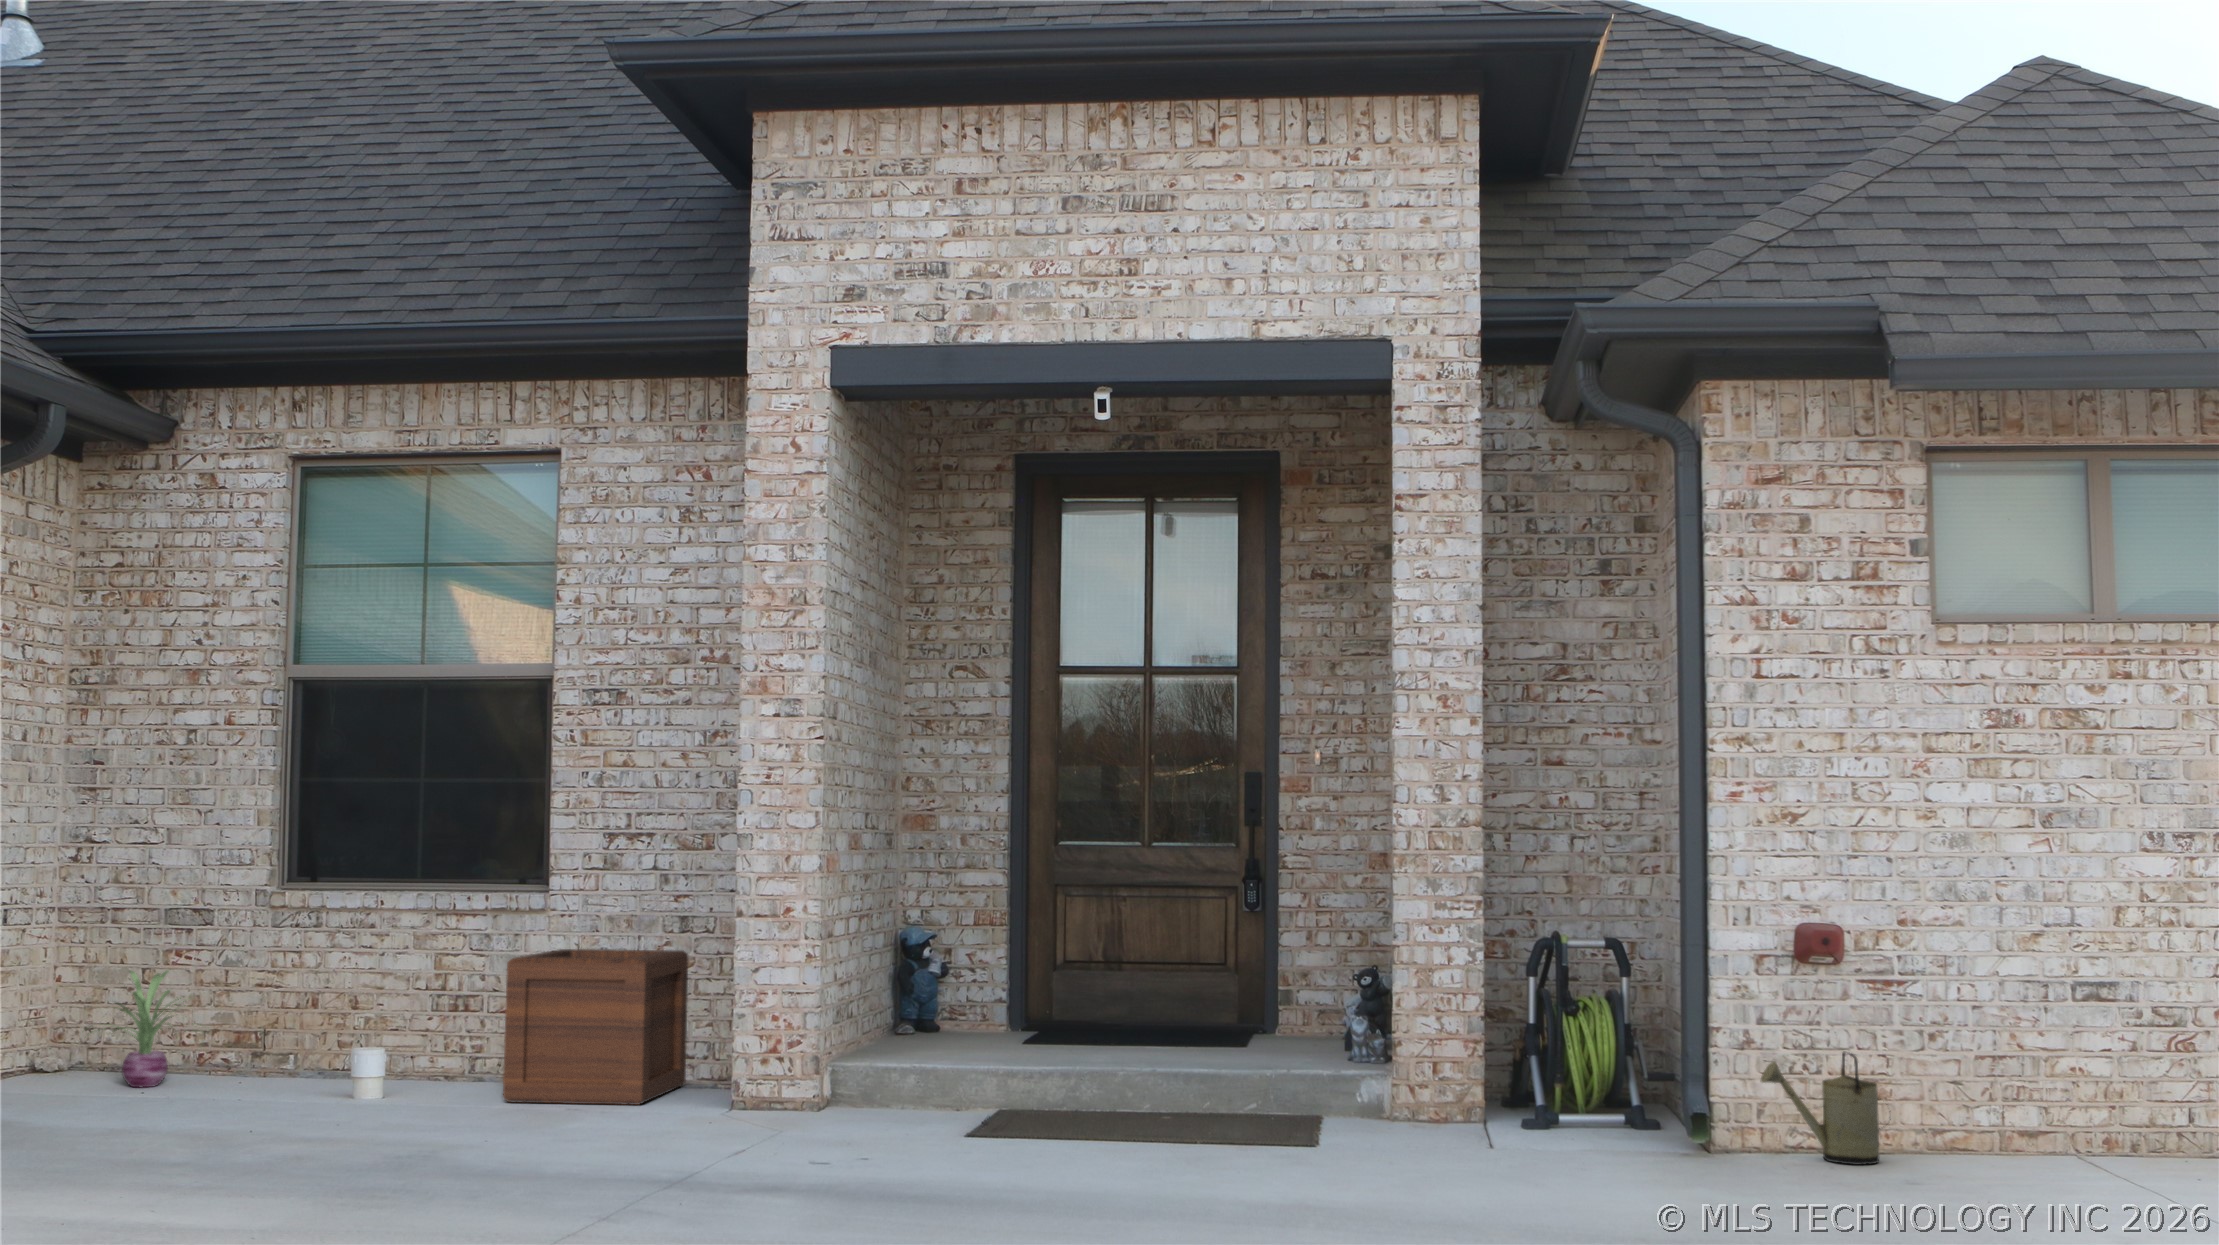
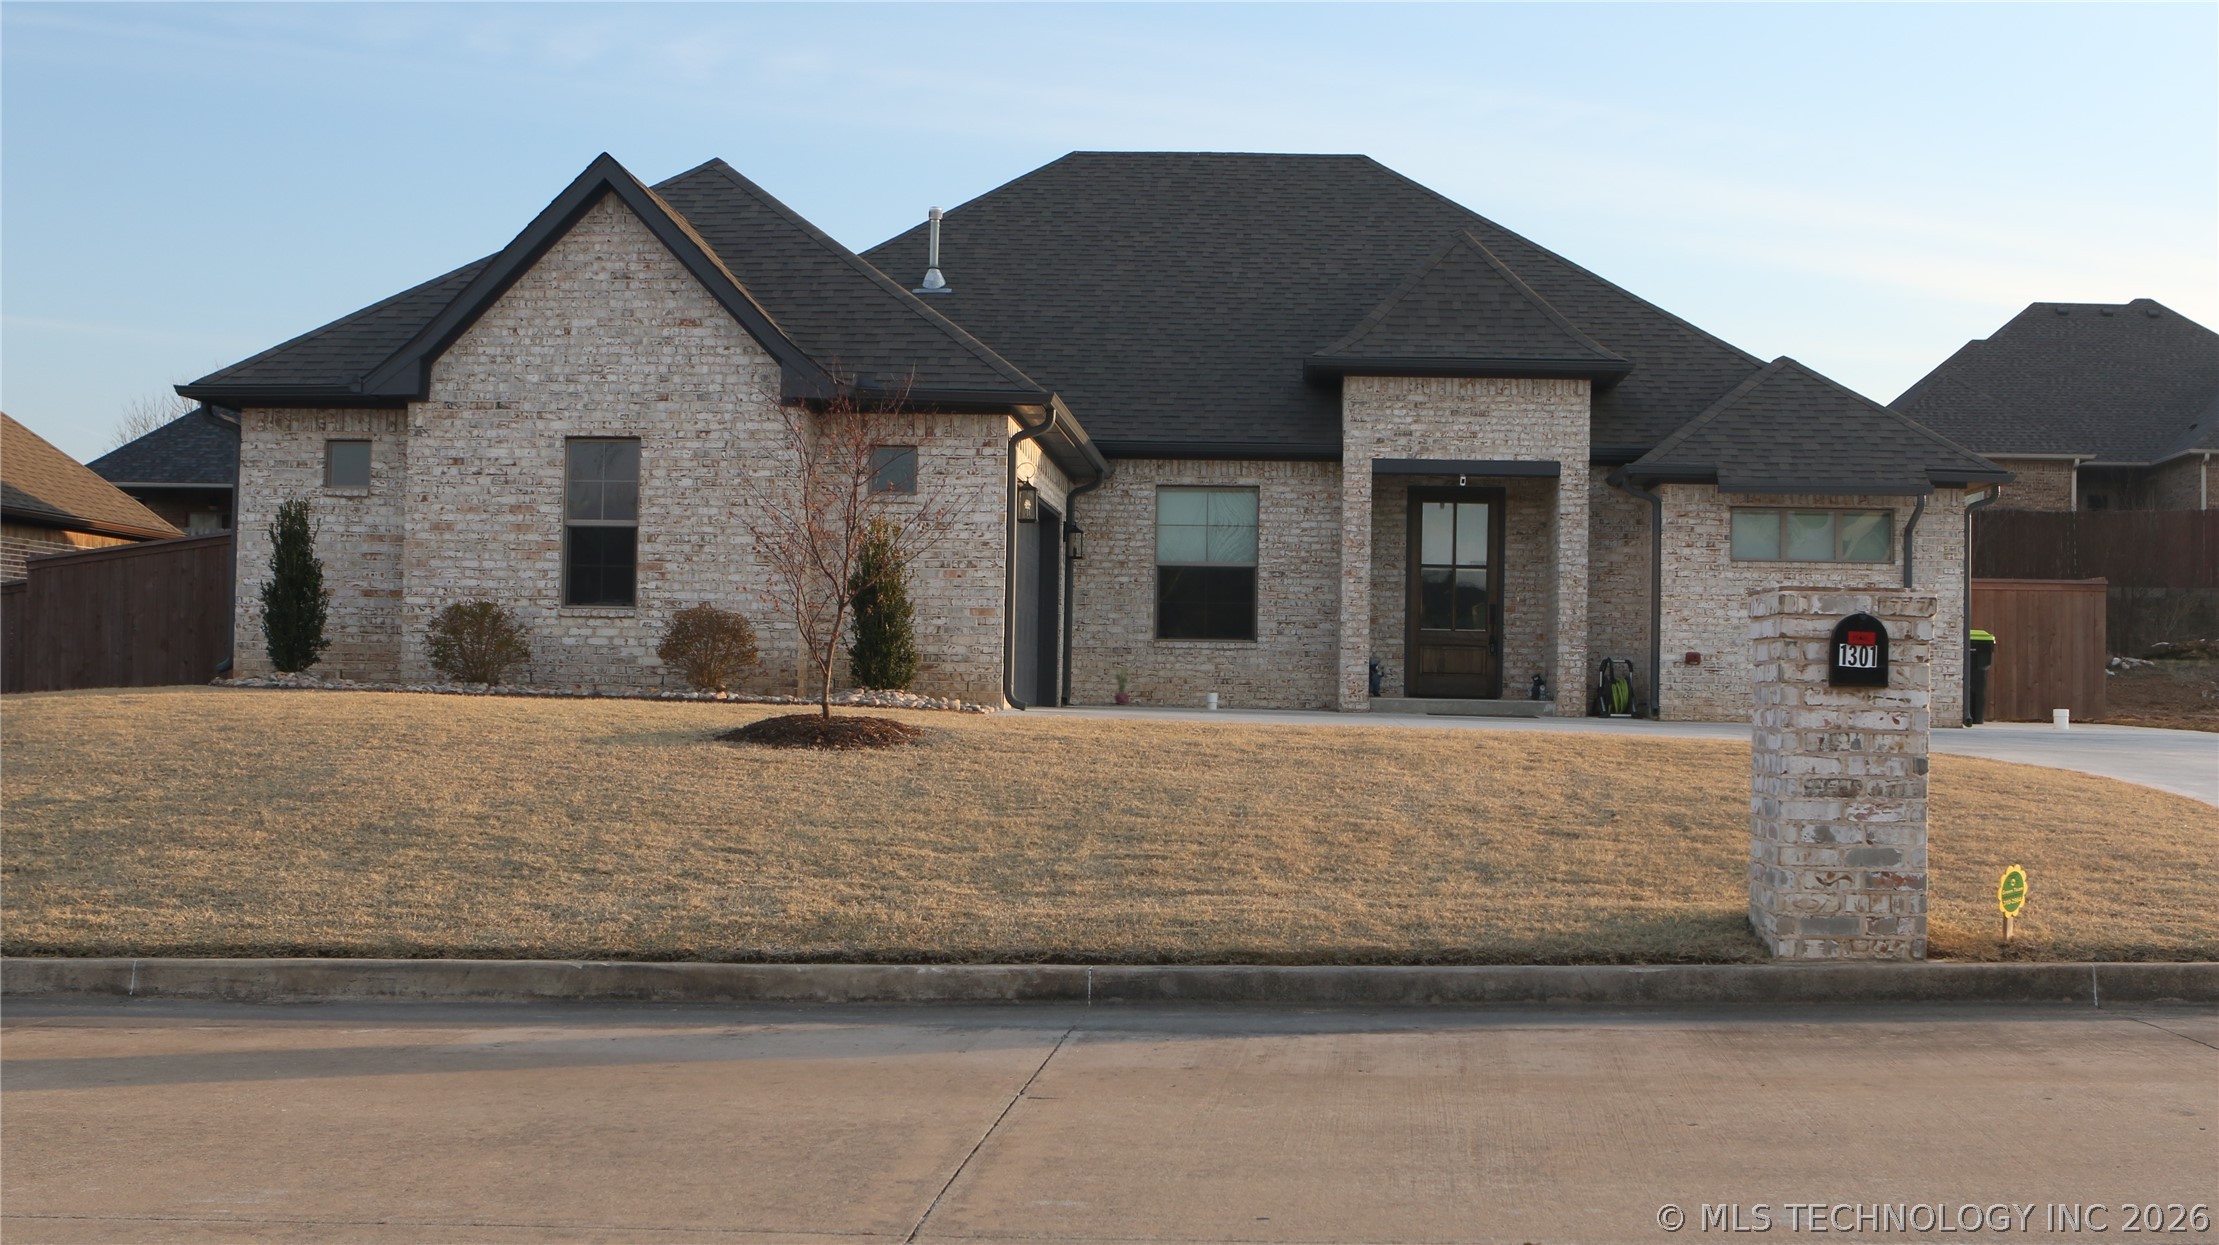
wooden crate: present [503,949,688,1105] -> none [1257,661,1305,709]
watering can: present [1761,1052,1891,1165] -> none [1673,690,1712,722]

